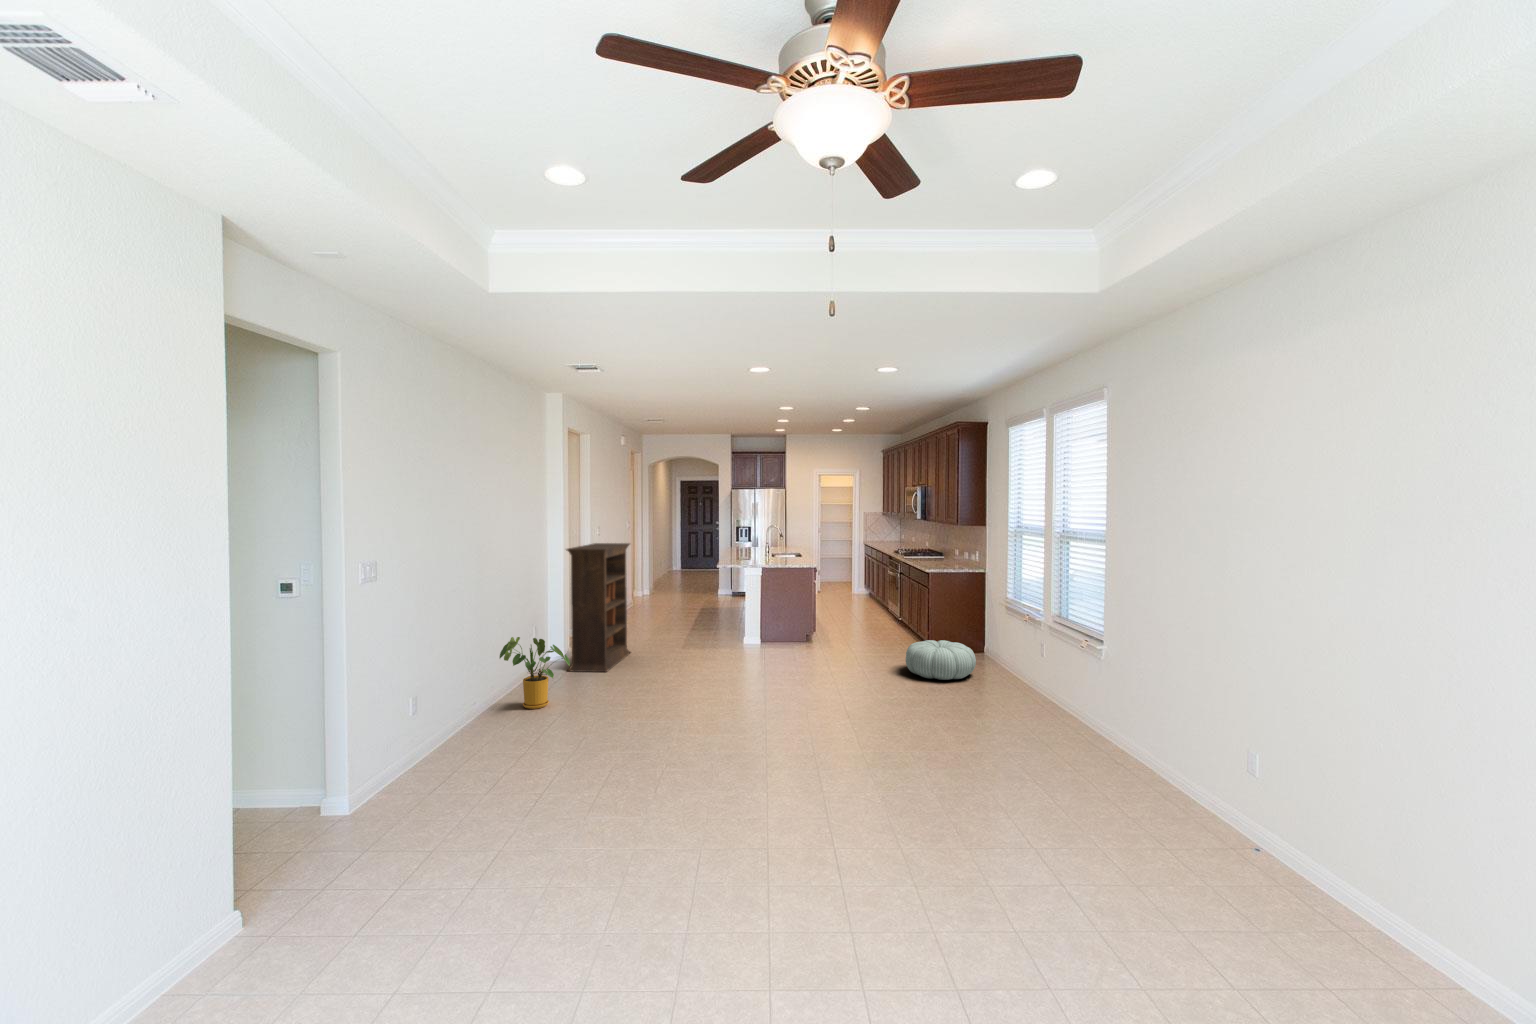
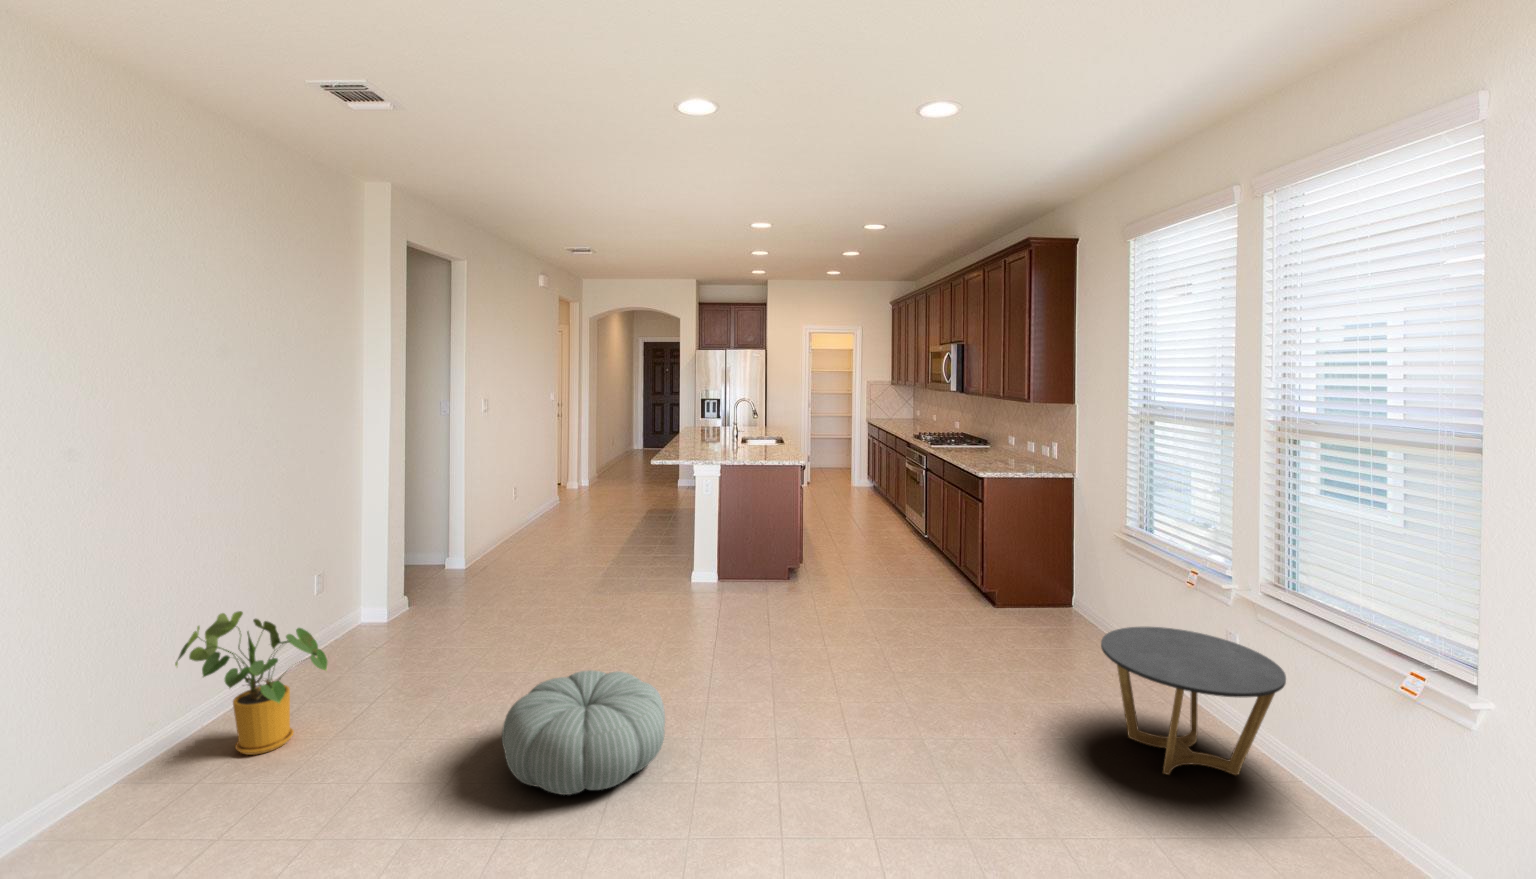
bookcase: present [566,543,630,672] -> none [372,428,515,646]
pouf: present [906,640,976,680] -> present [502,670,665,795]
side table: none [977,645,1064,714] -> present [1101,627,1286,775]

